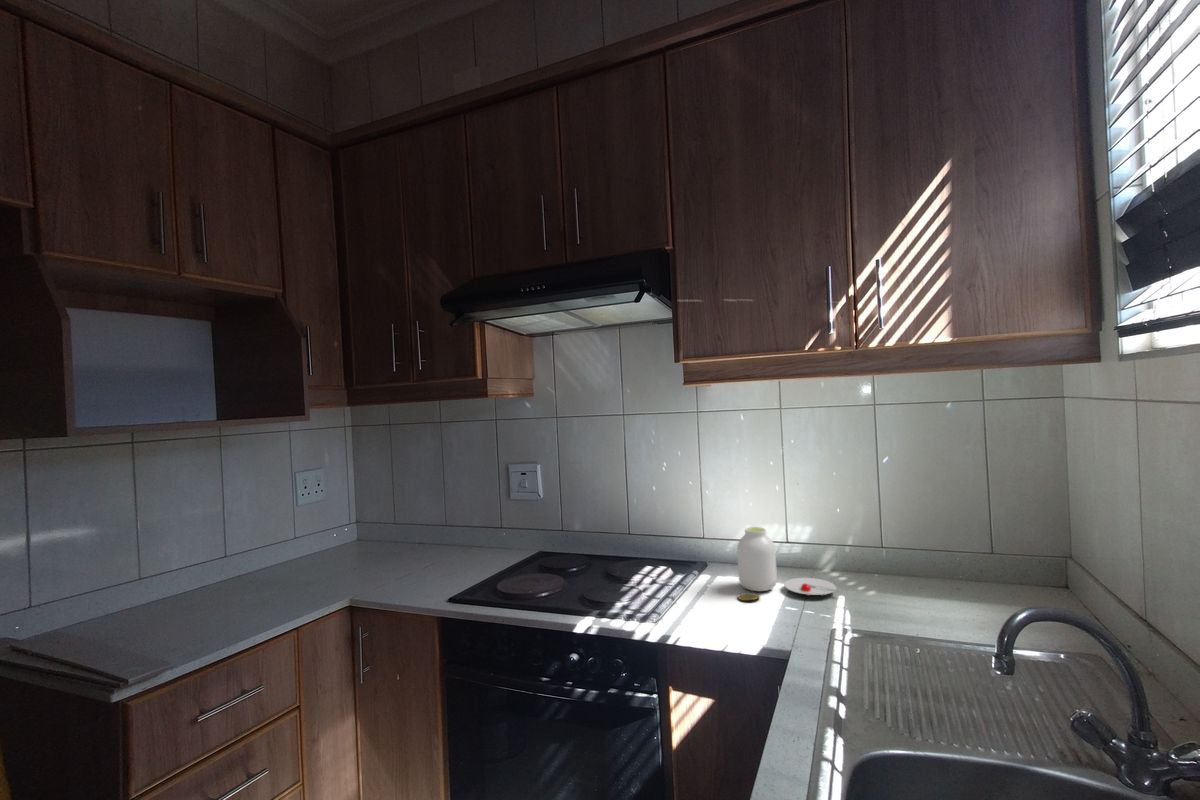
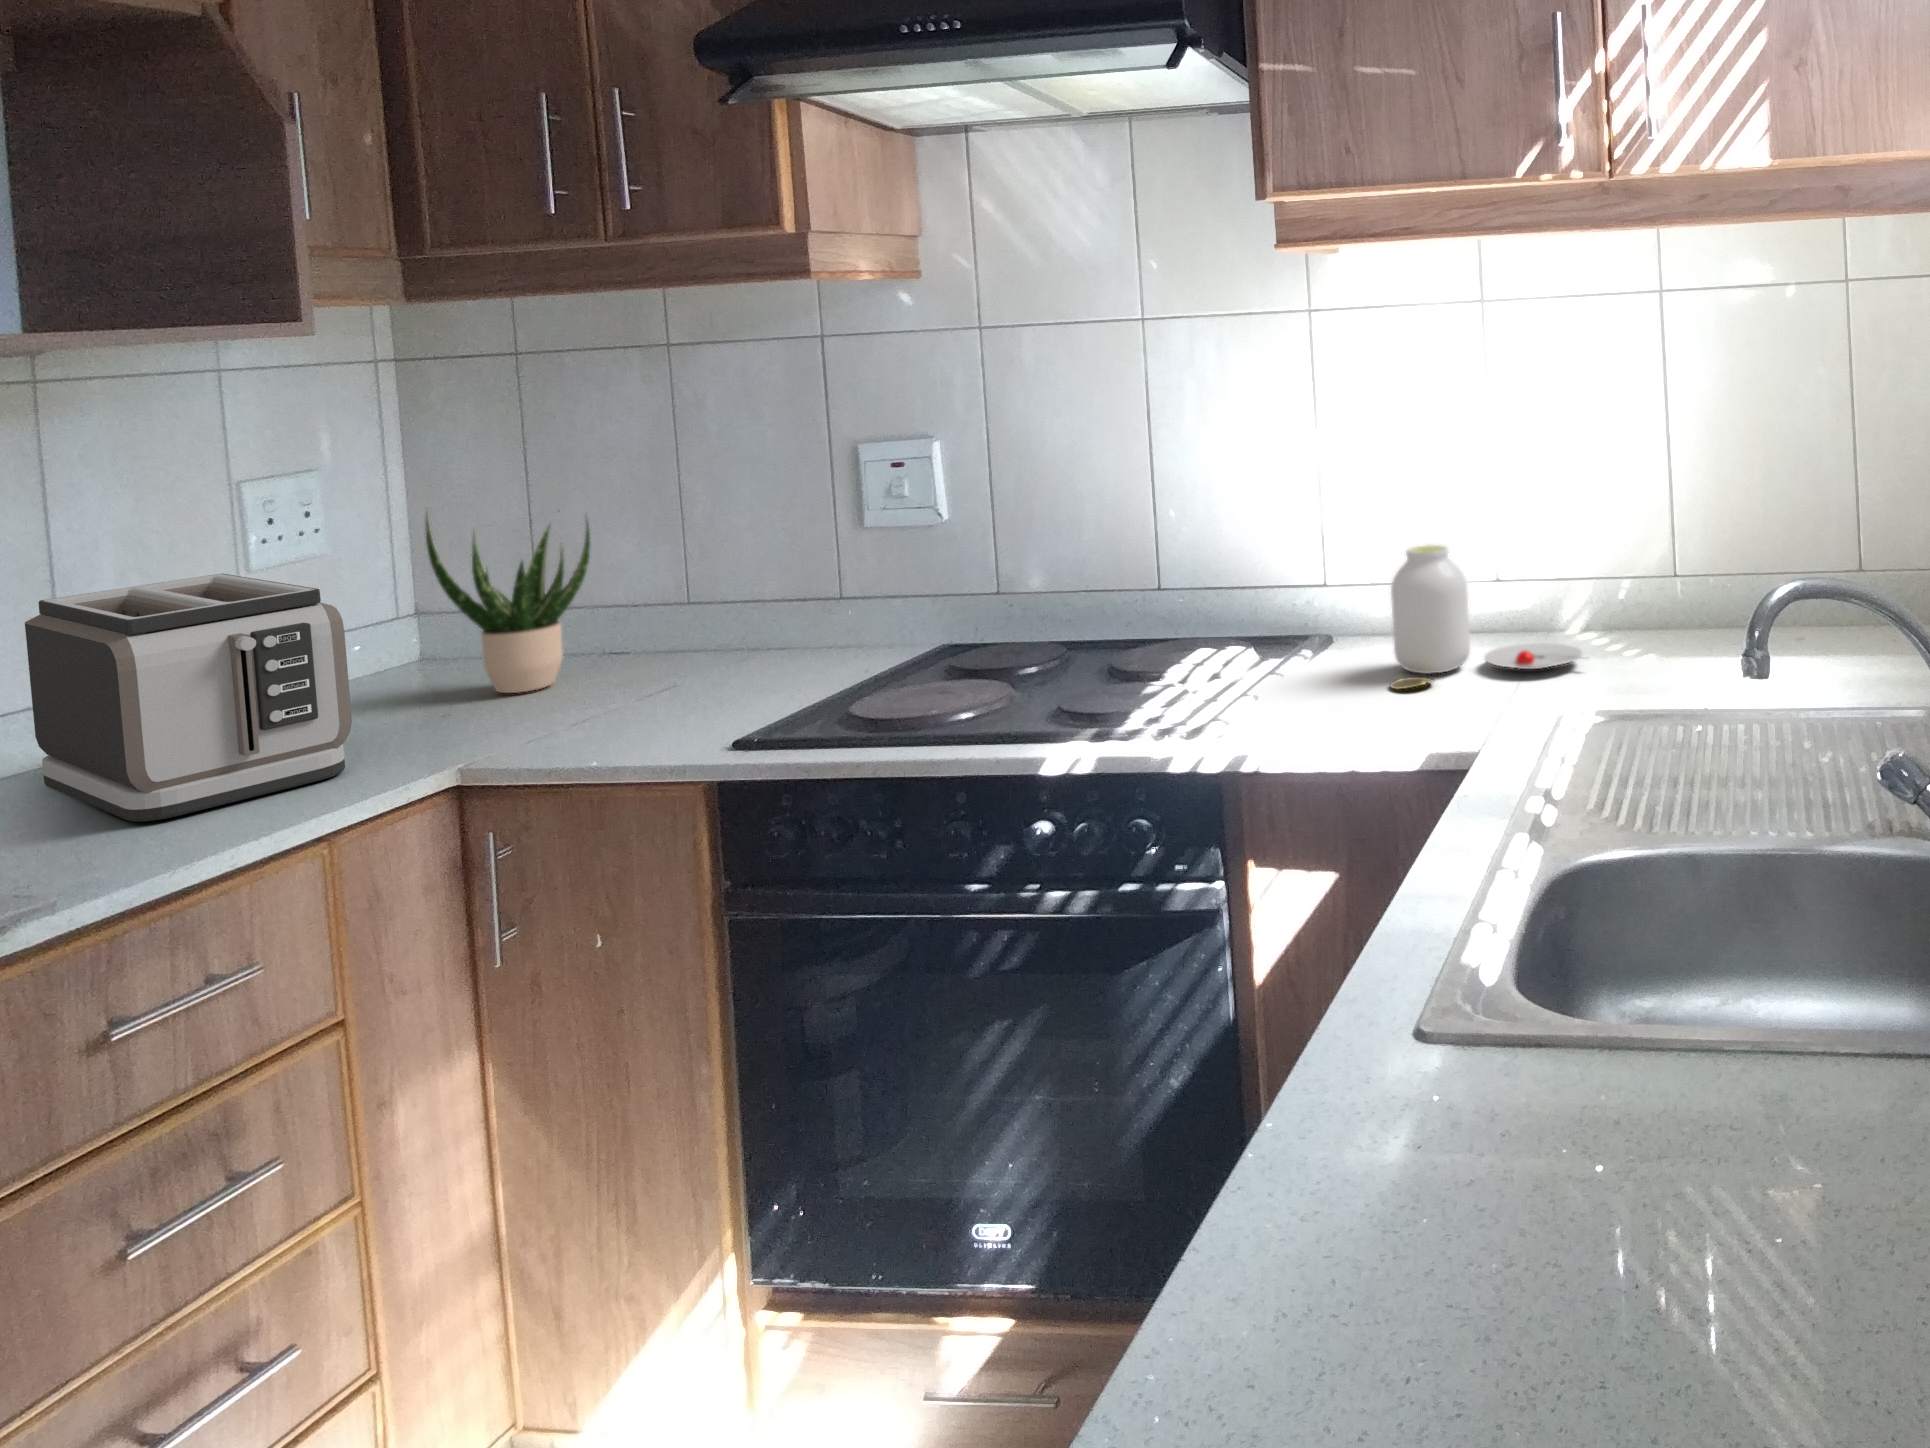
potted plant: none [350,487,408,561] -> present [425,516,590,693]
toaster: none [210,511,312,615] -> present [25,574,352,822]

